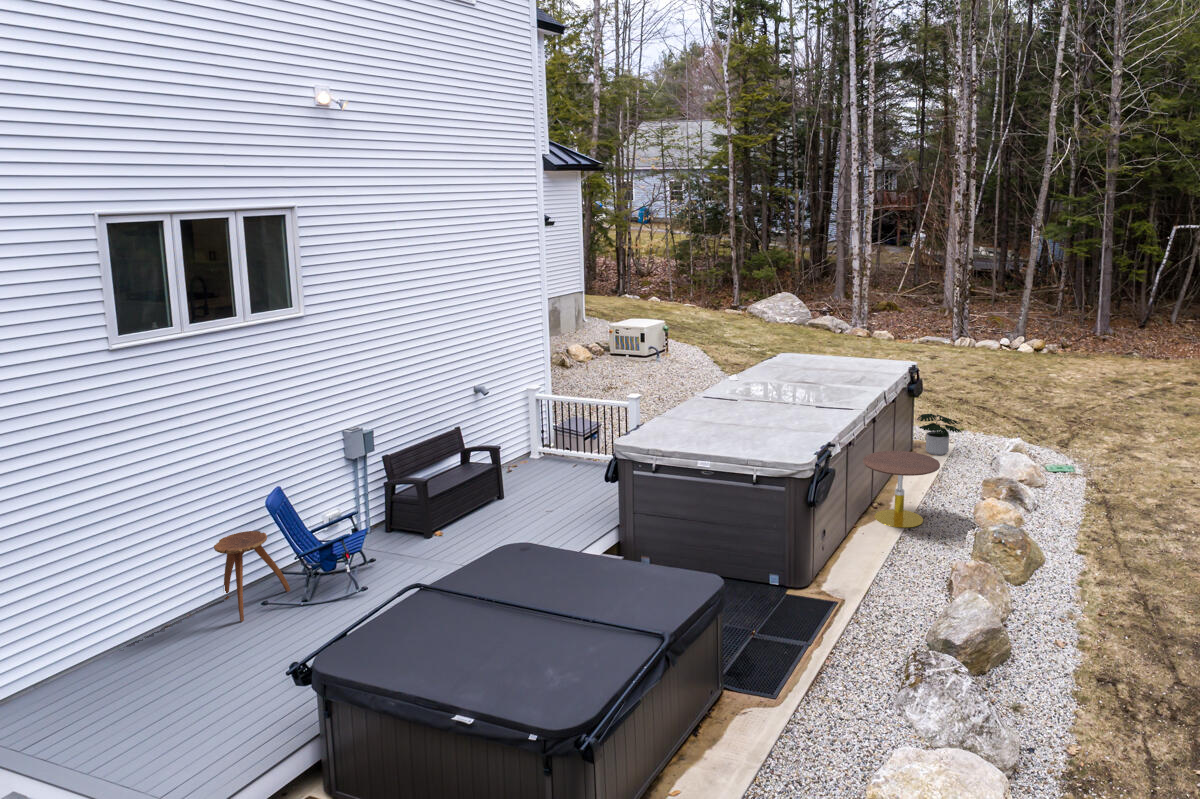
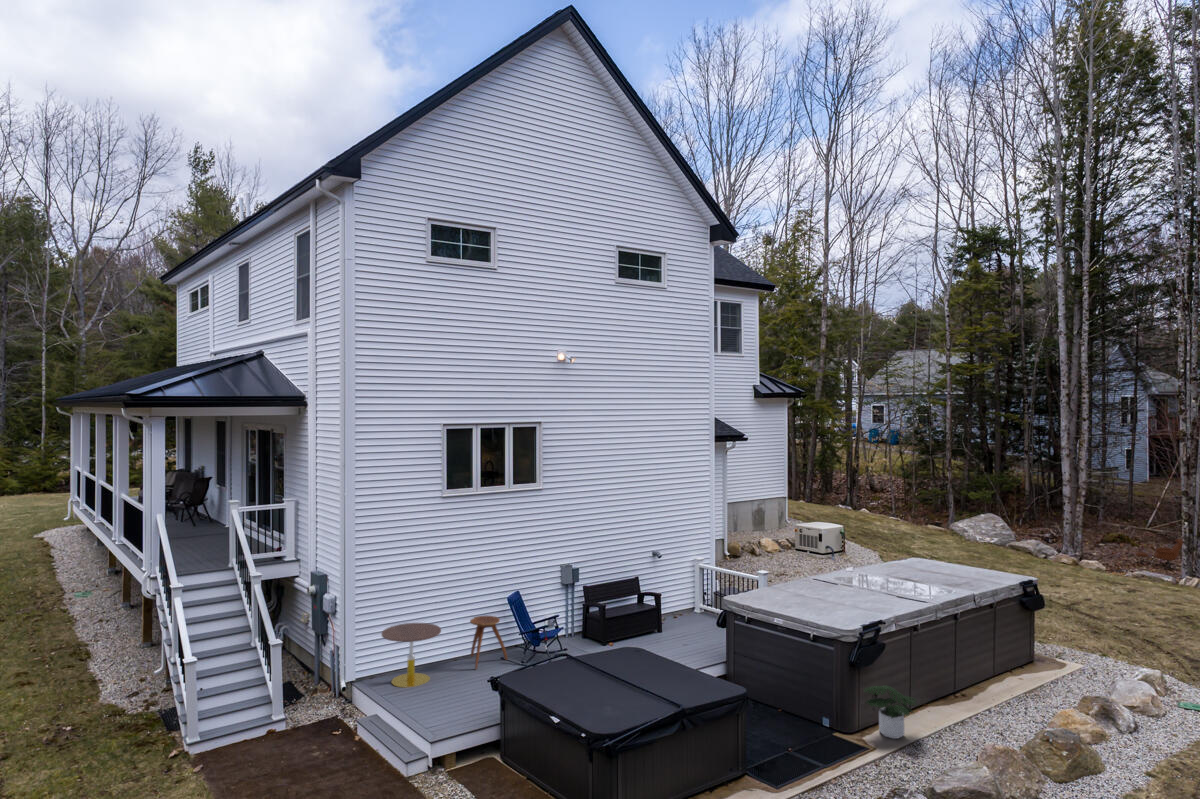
lounge chair: none [922,295,966,326] -> present [1136,539,1183,566]
potted plant: present [917,414,961,455] -> present [864,686,916,739]
side table: present [863,451,940,528] -> present [382,623,441,688]

